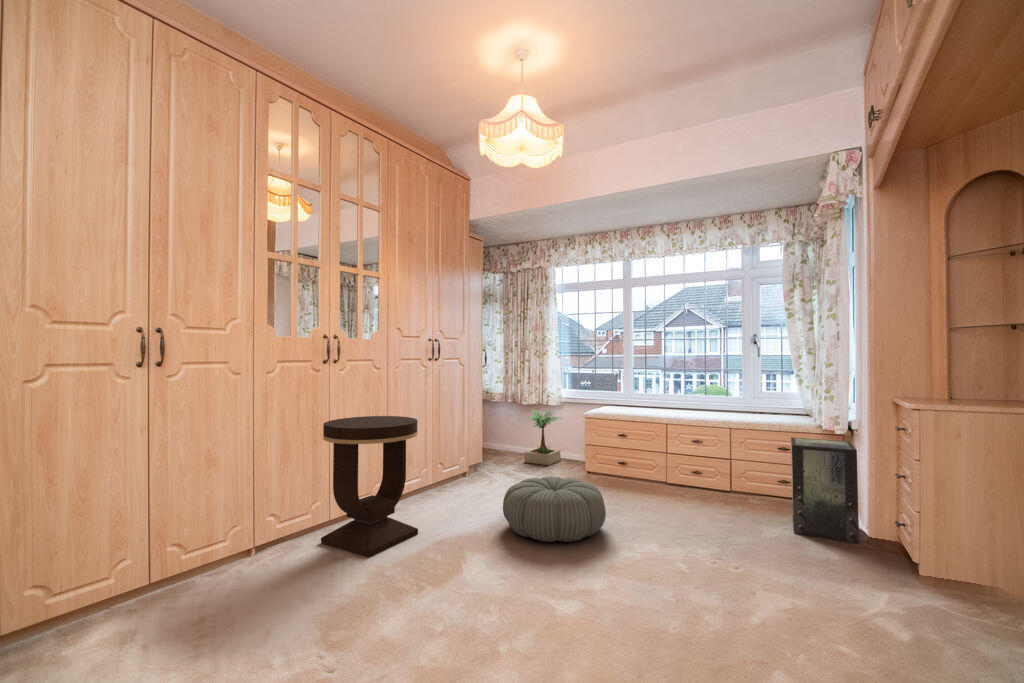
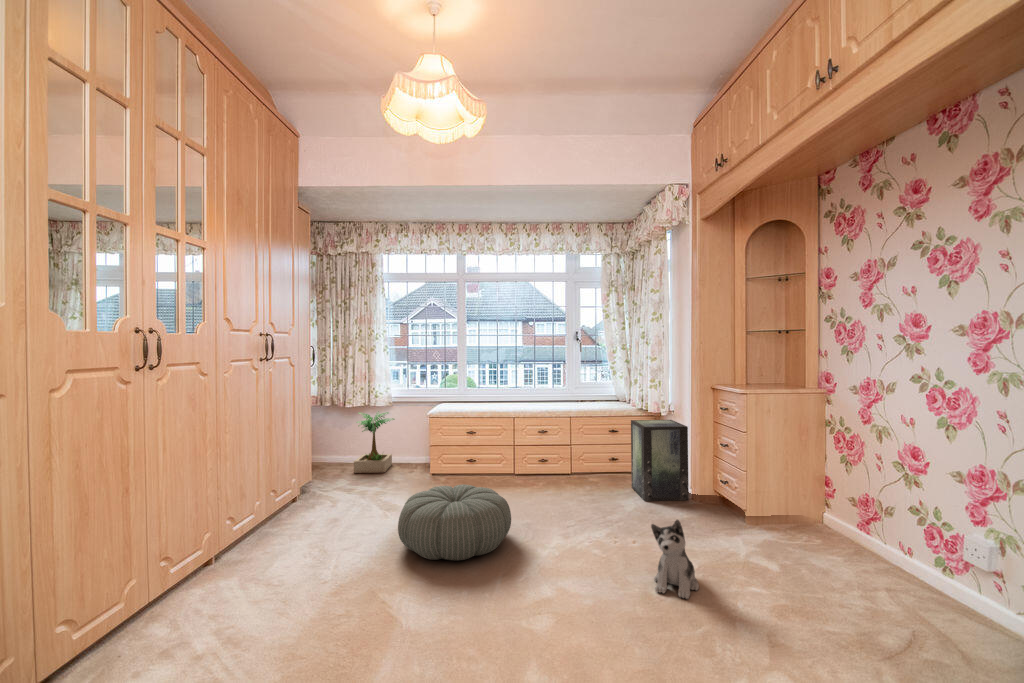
side table: present [321,416,418,557] -> none [148,439,300,645]
plush toy: none [705,540,765,629] -> present [651,520,699,599]

